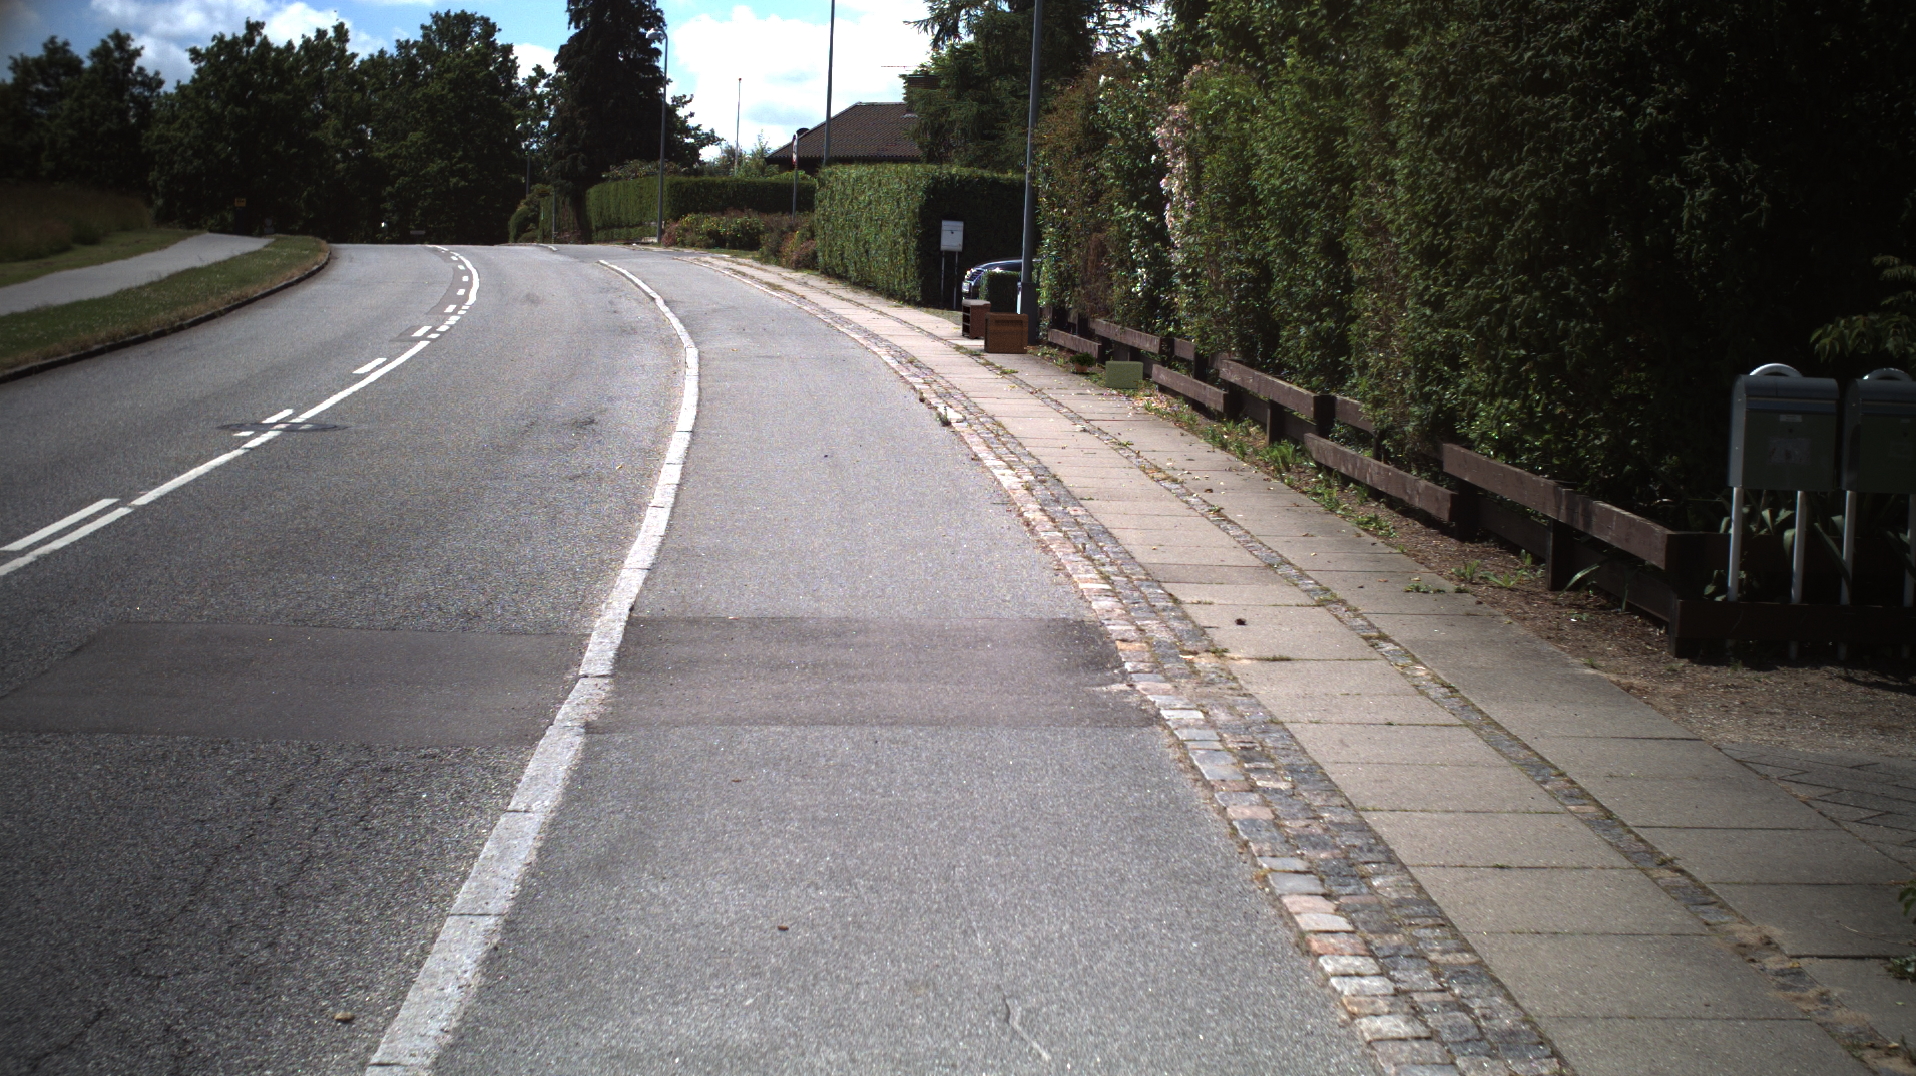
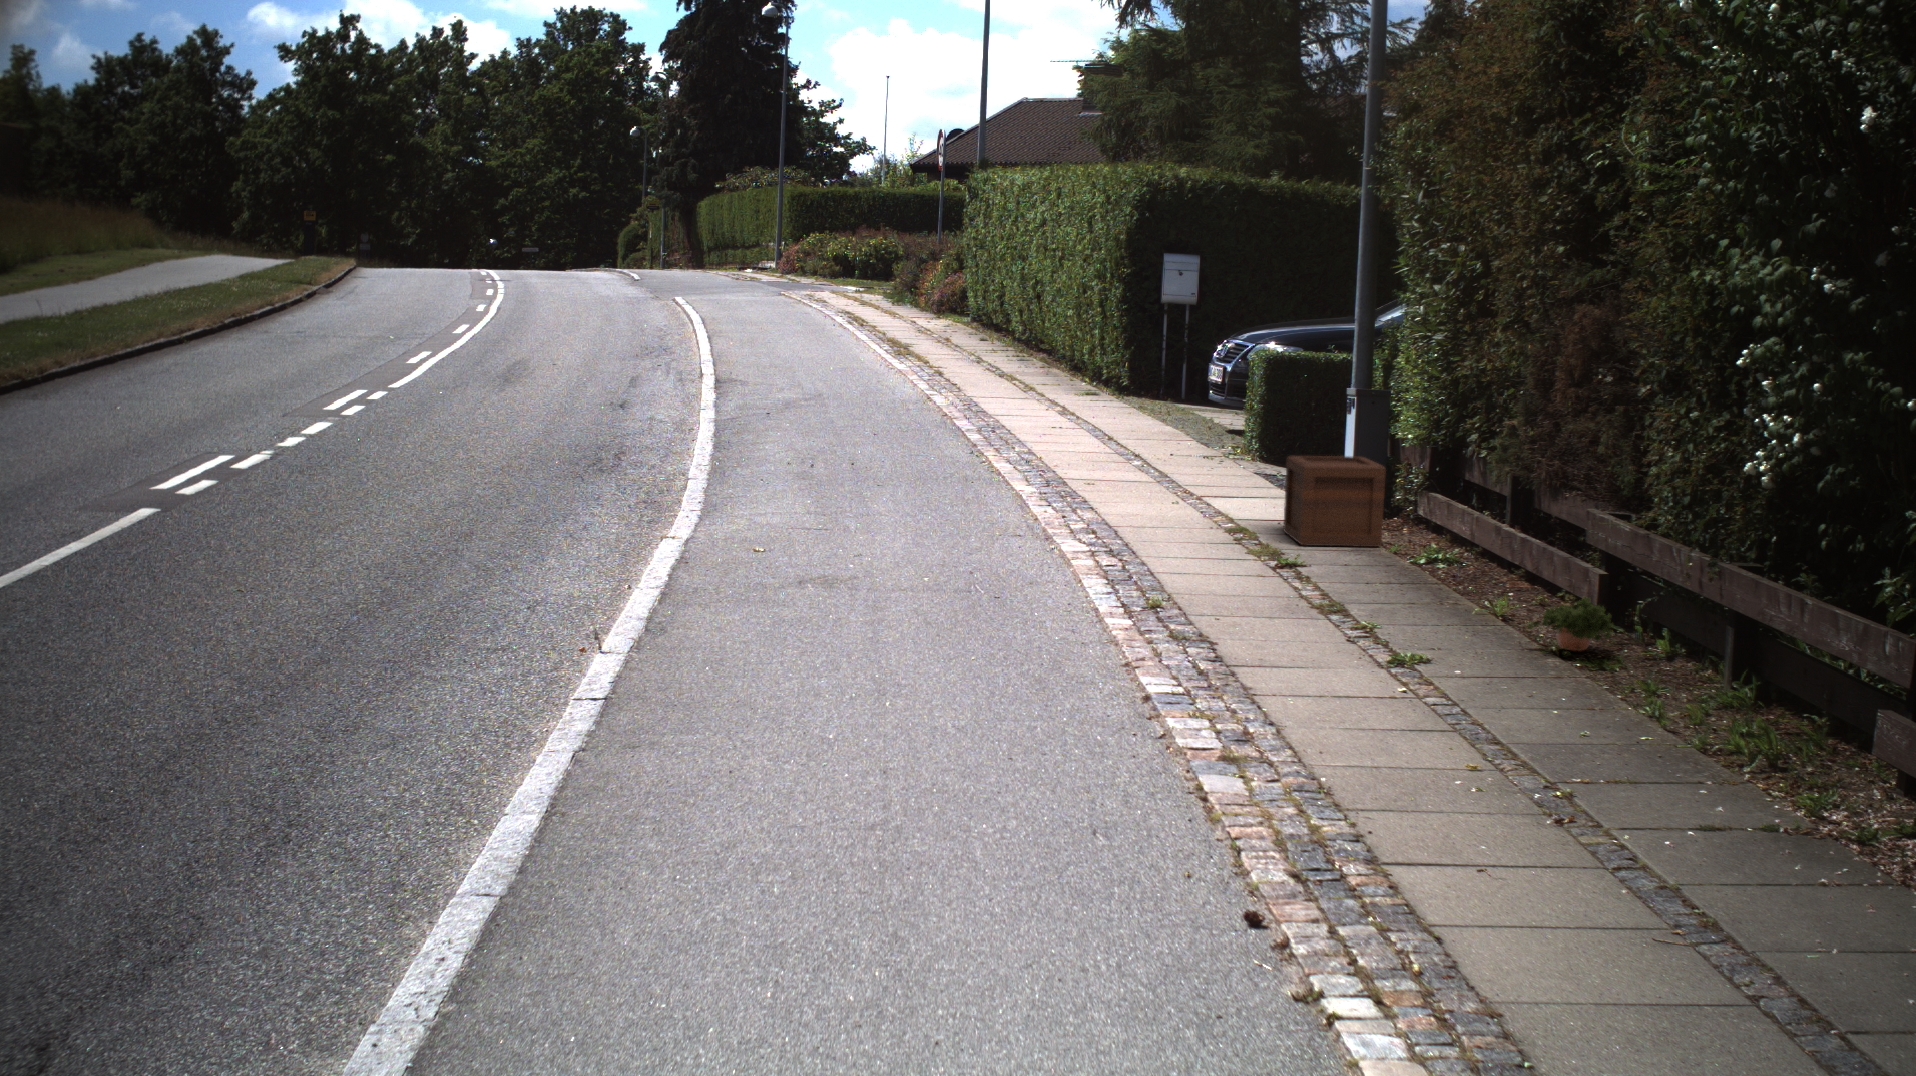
bench: present [961,299,991,339] -> none [1217,407,1280,487]
storage box: present [1105,361,1143,388] -> none [1705,672,1837,765]

